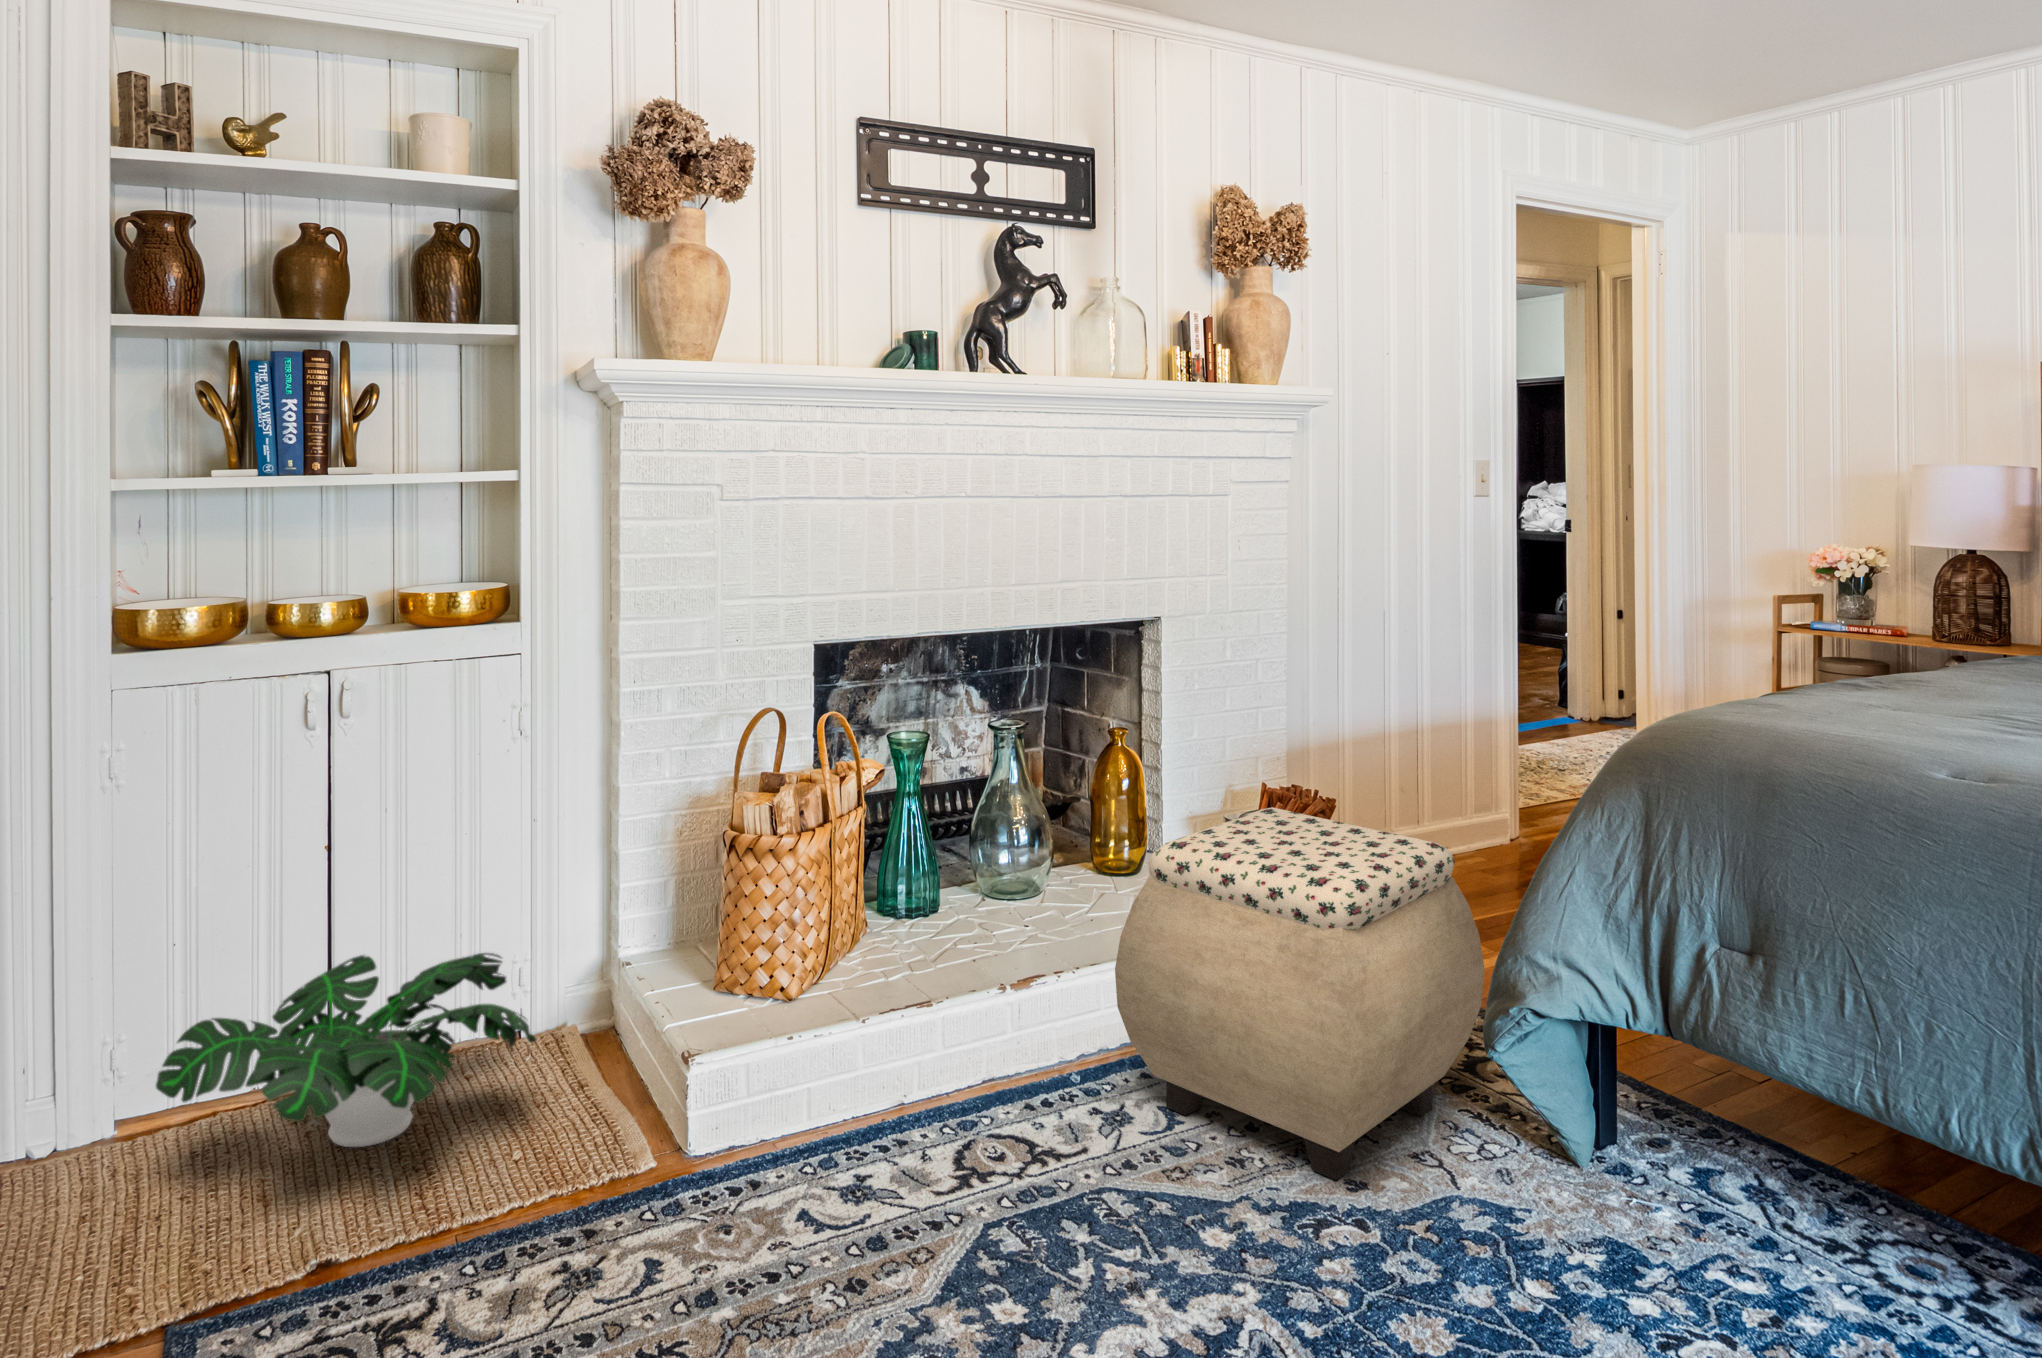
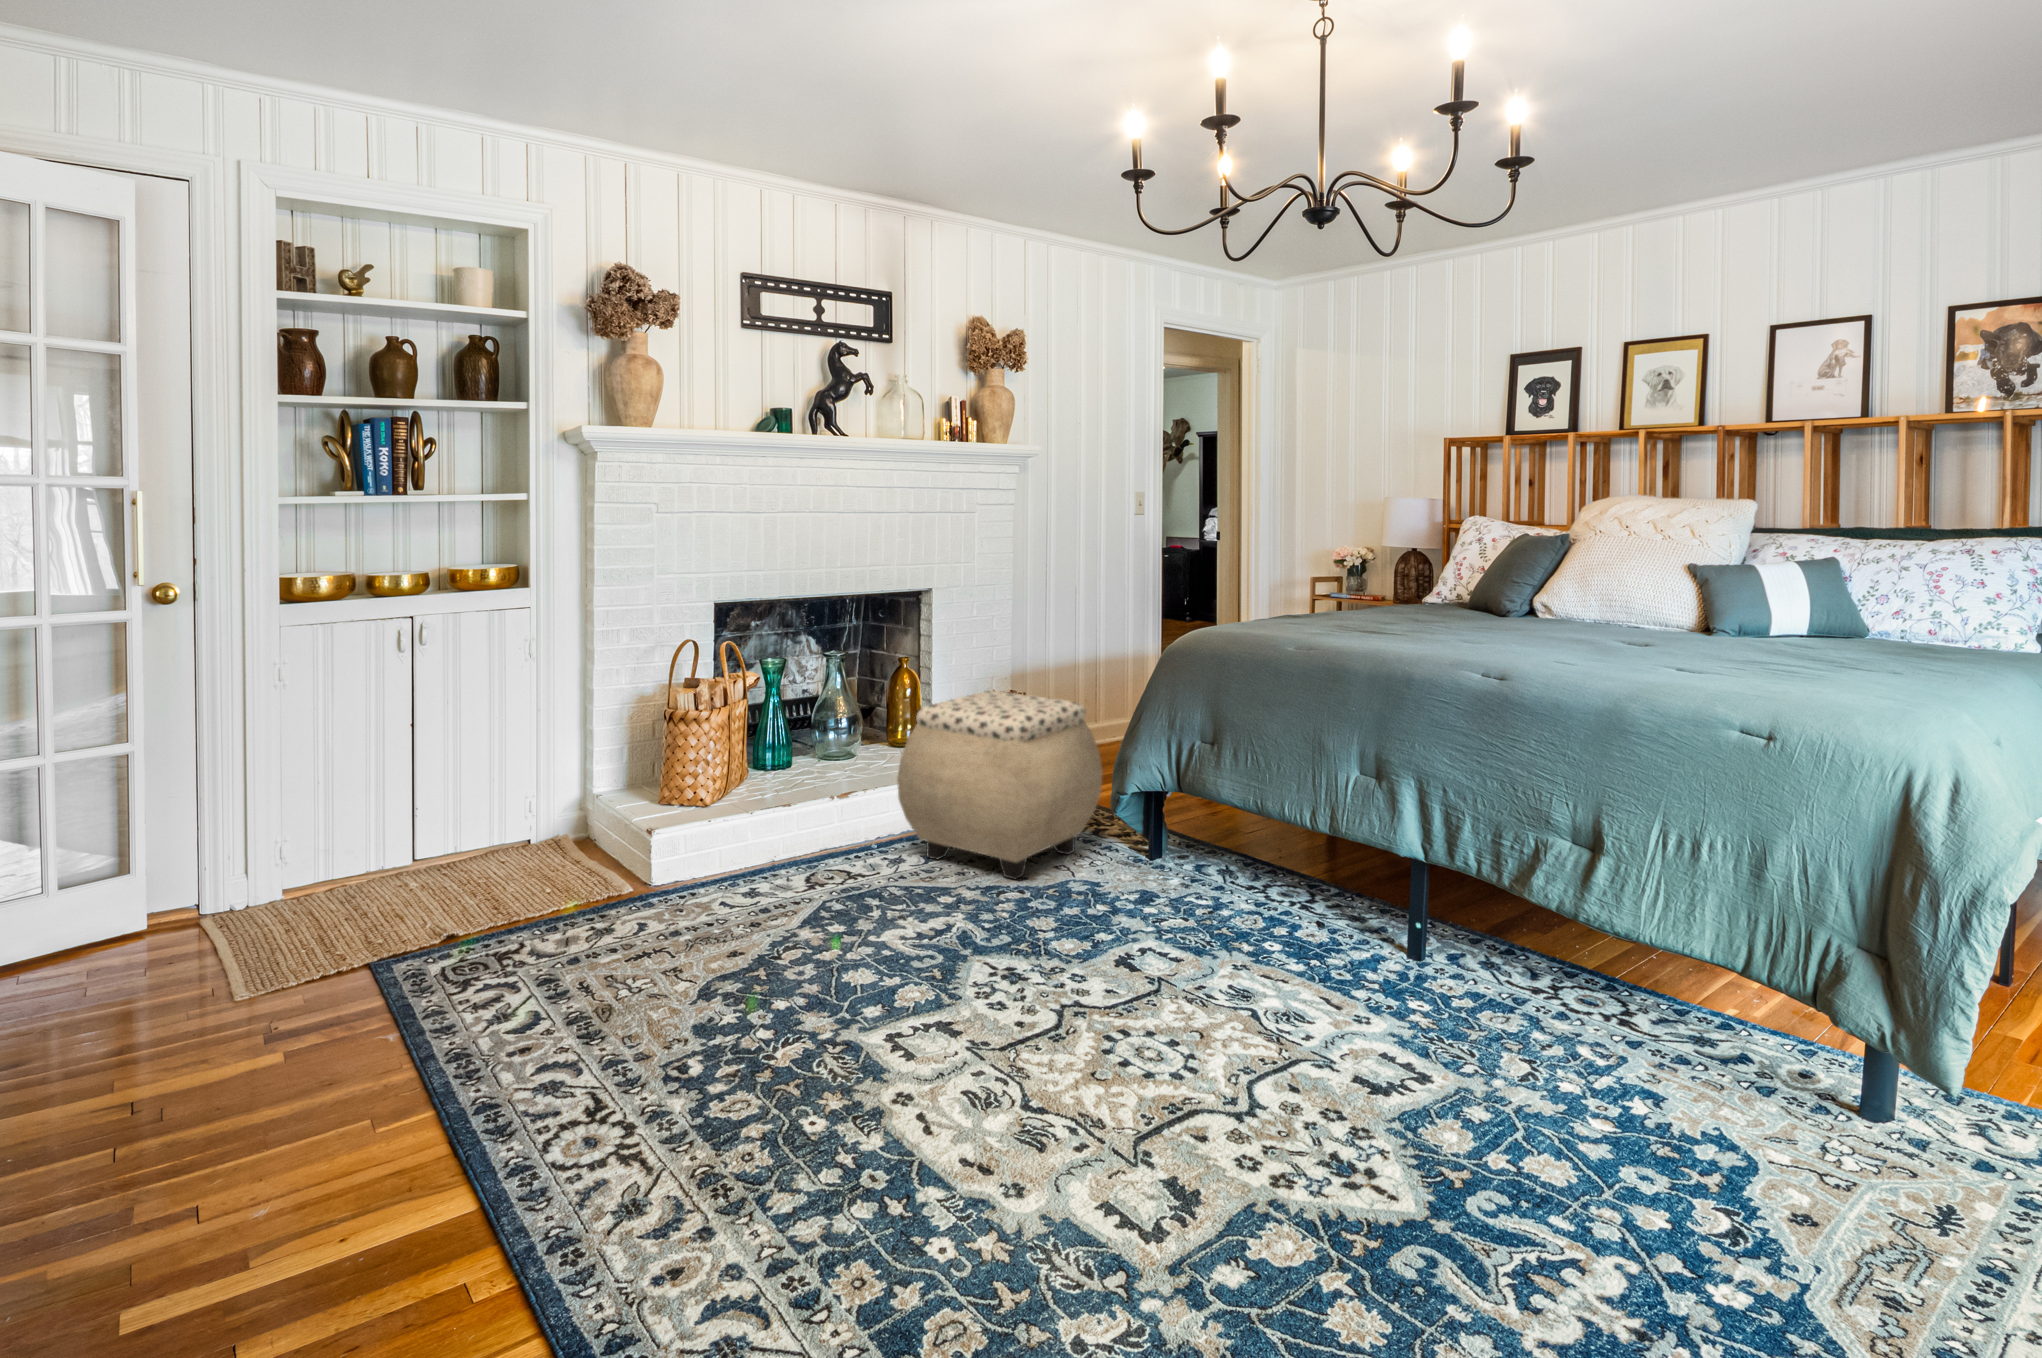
potted plant: present [156,953,536,1147] -> none [331,786,557,894]

